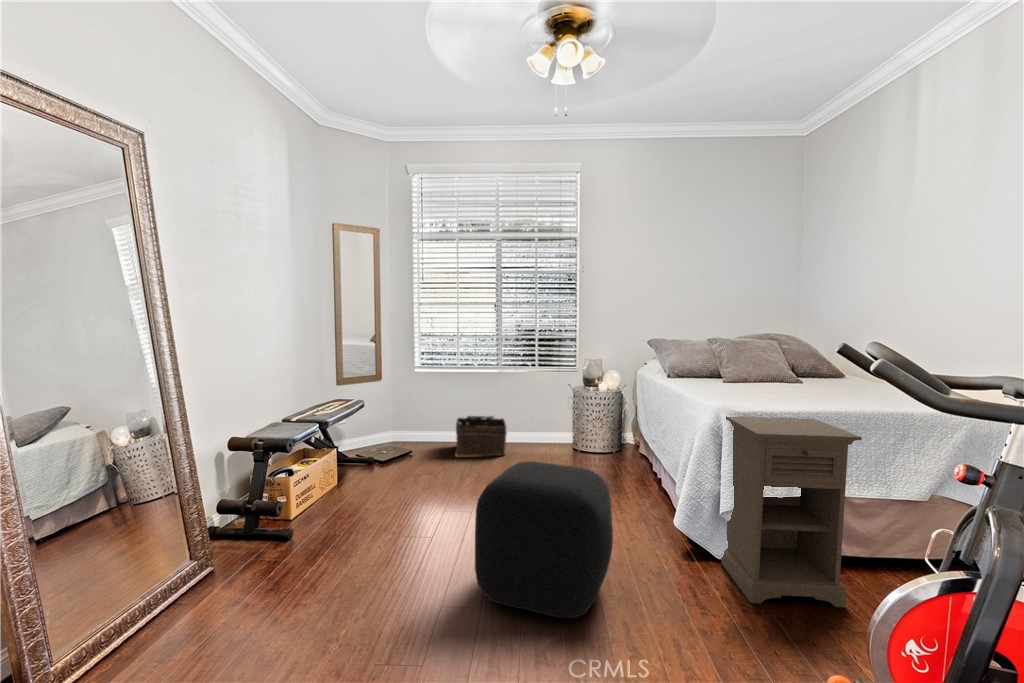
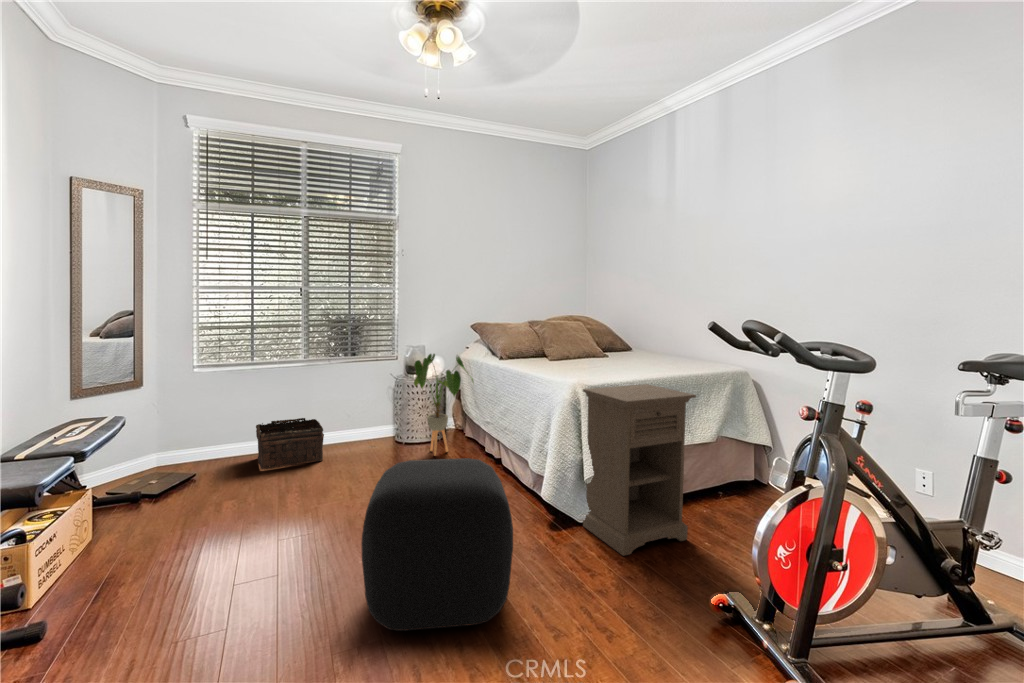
house plant: none [585,367,645,467] -> present [414,354,473,456]

